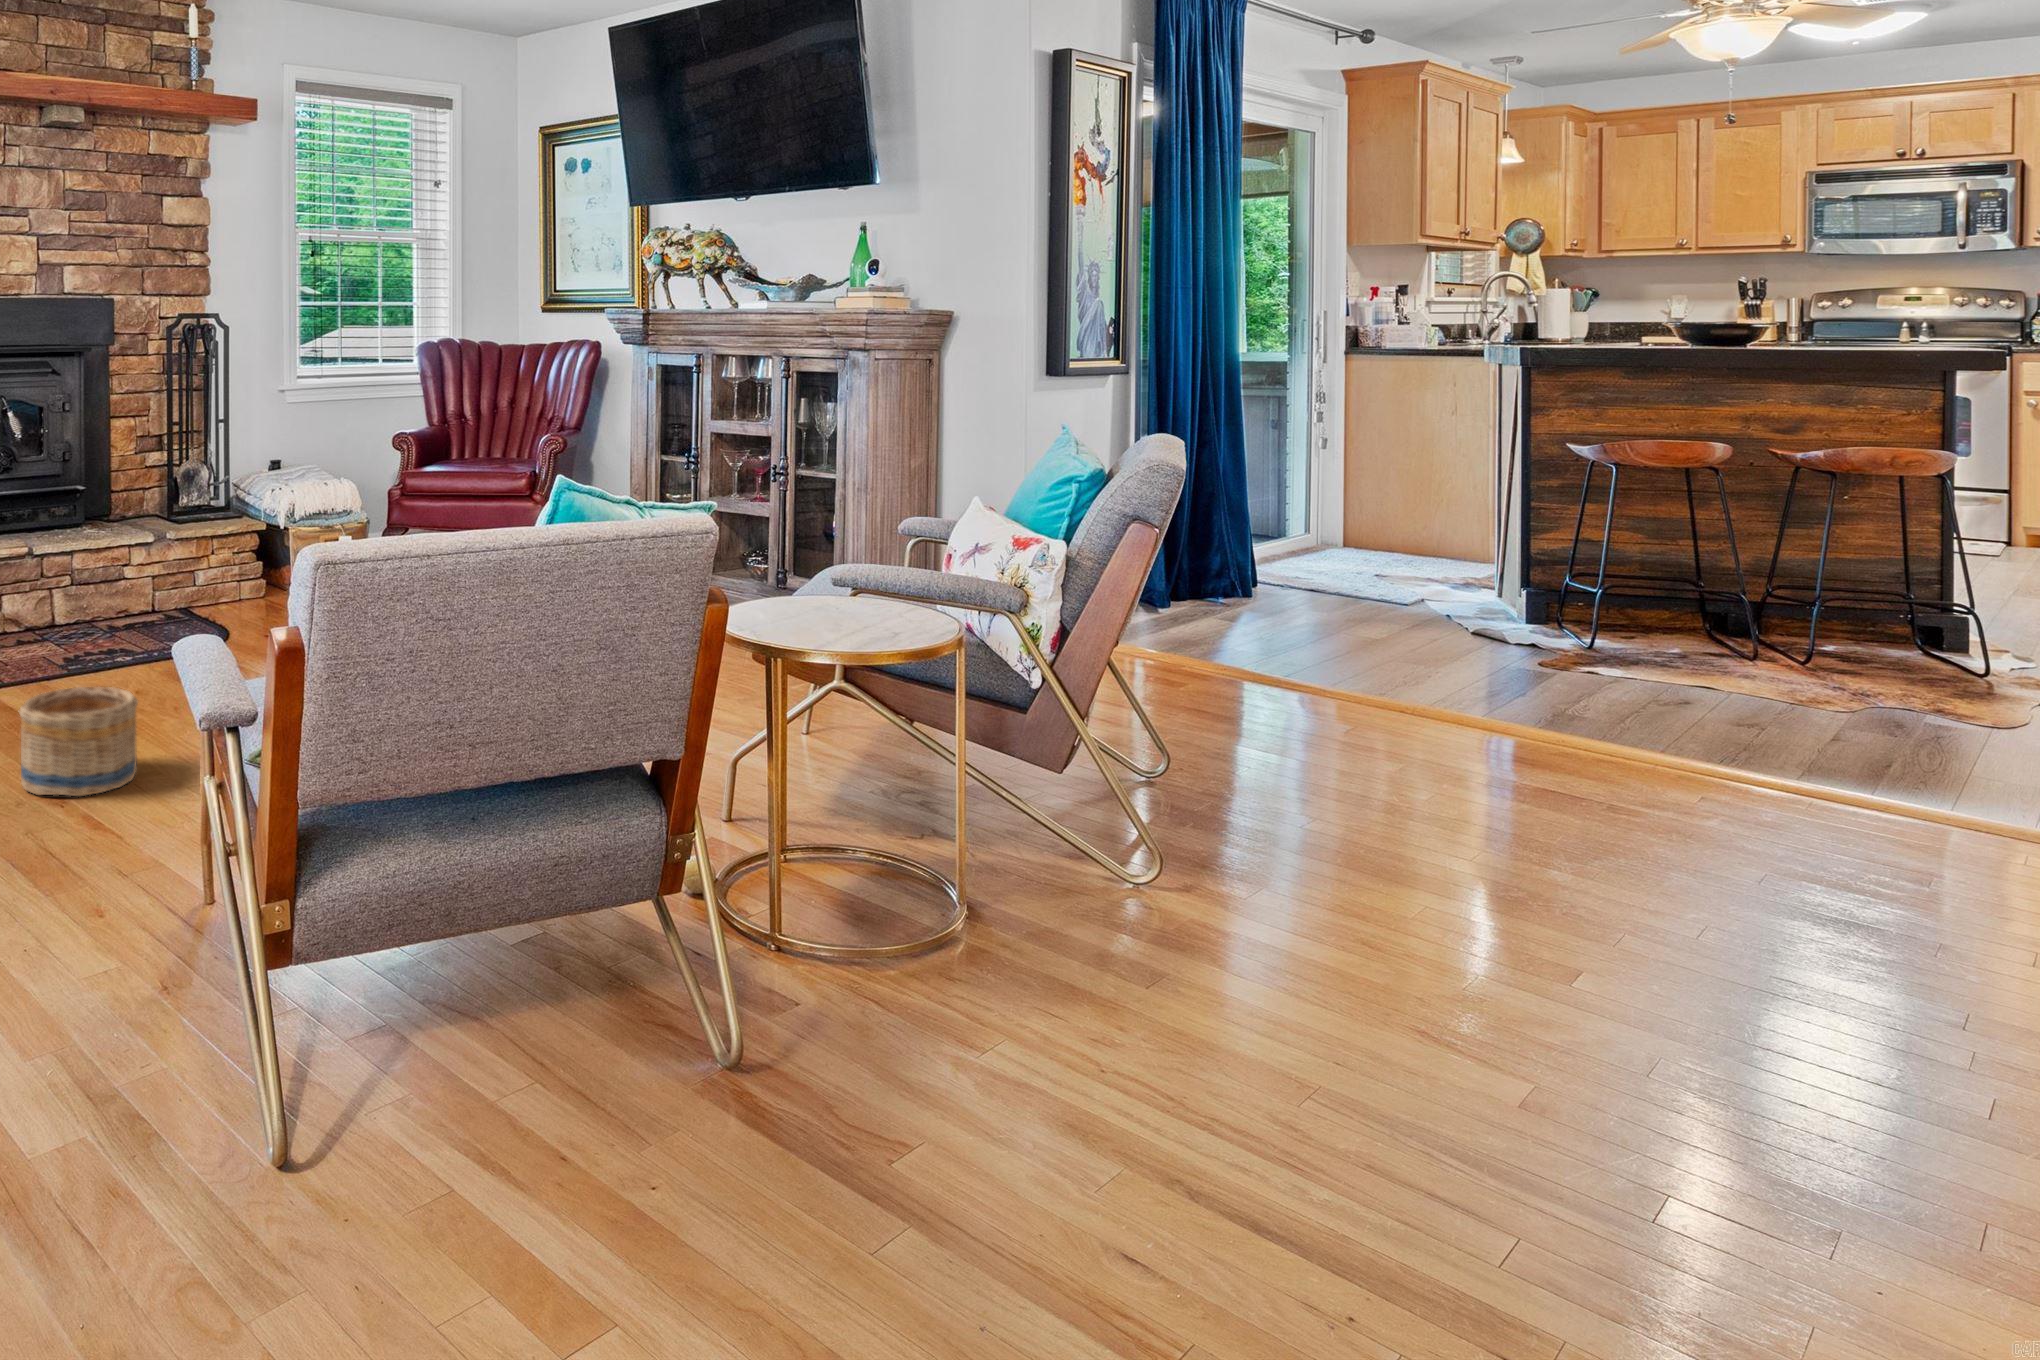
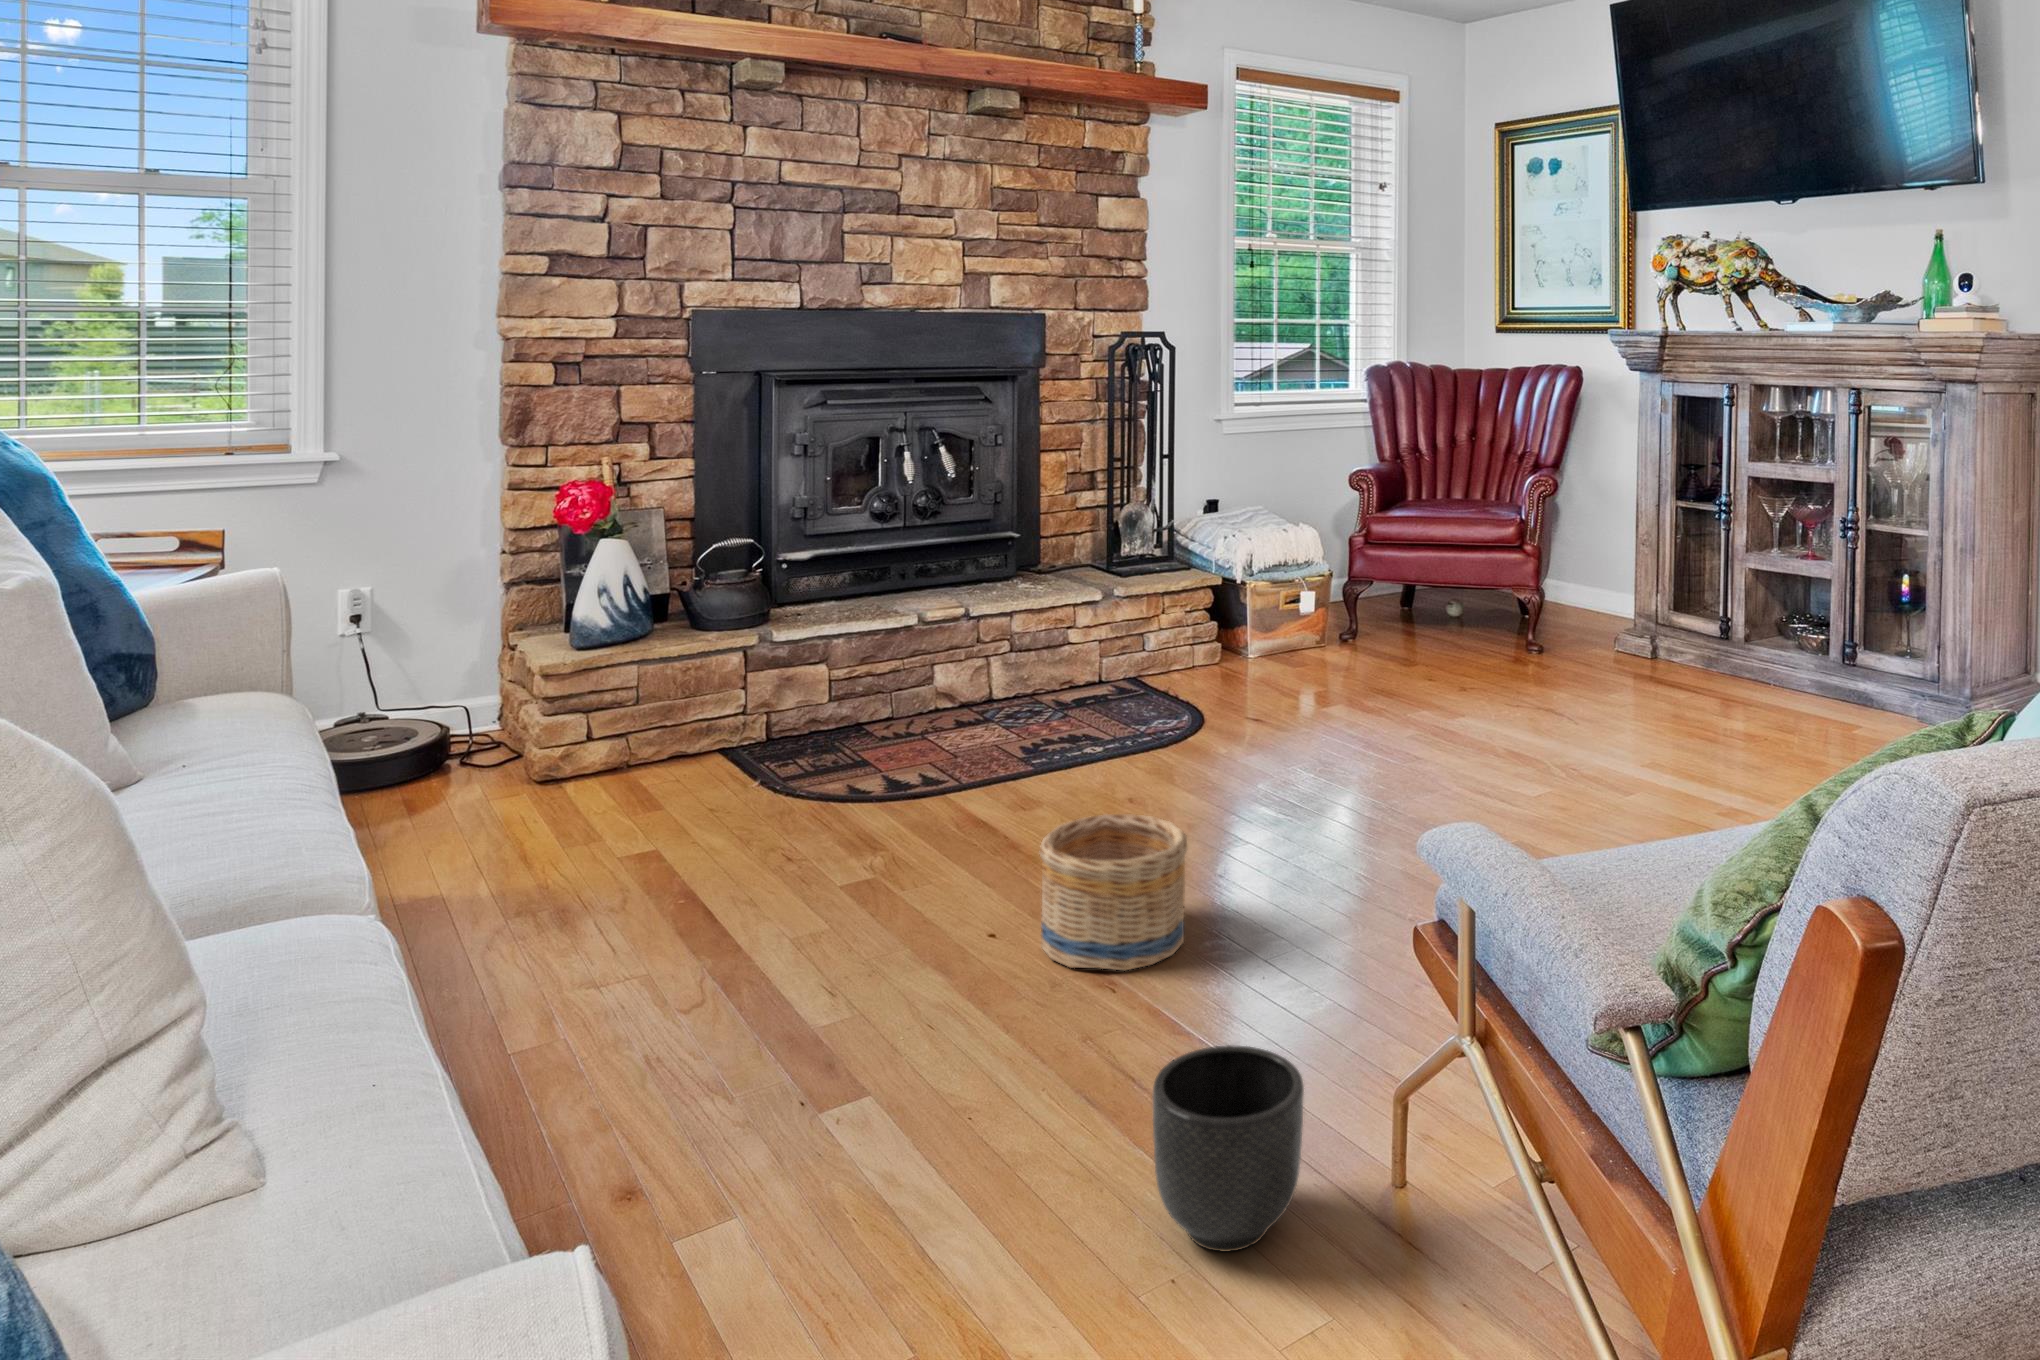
planter: none [27,811,136,939] -> present [1152,1045,1304,1252]

